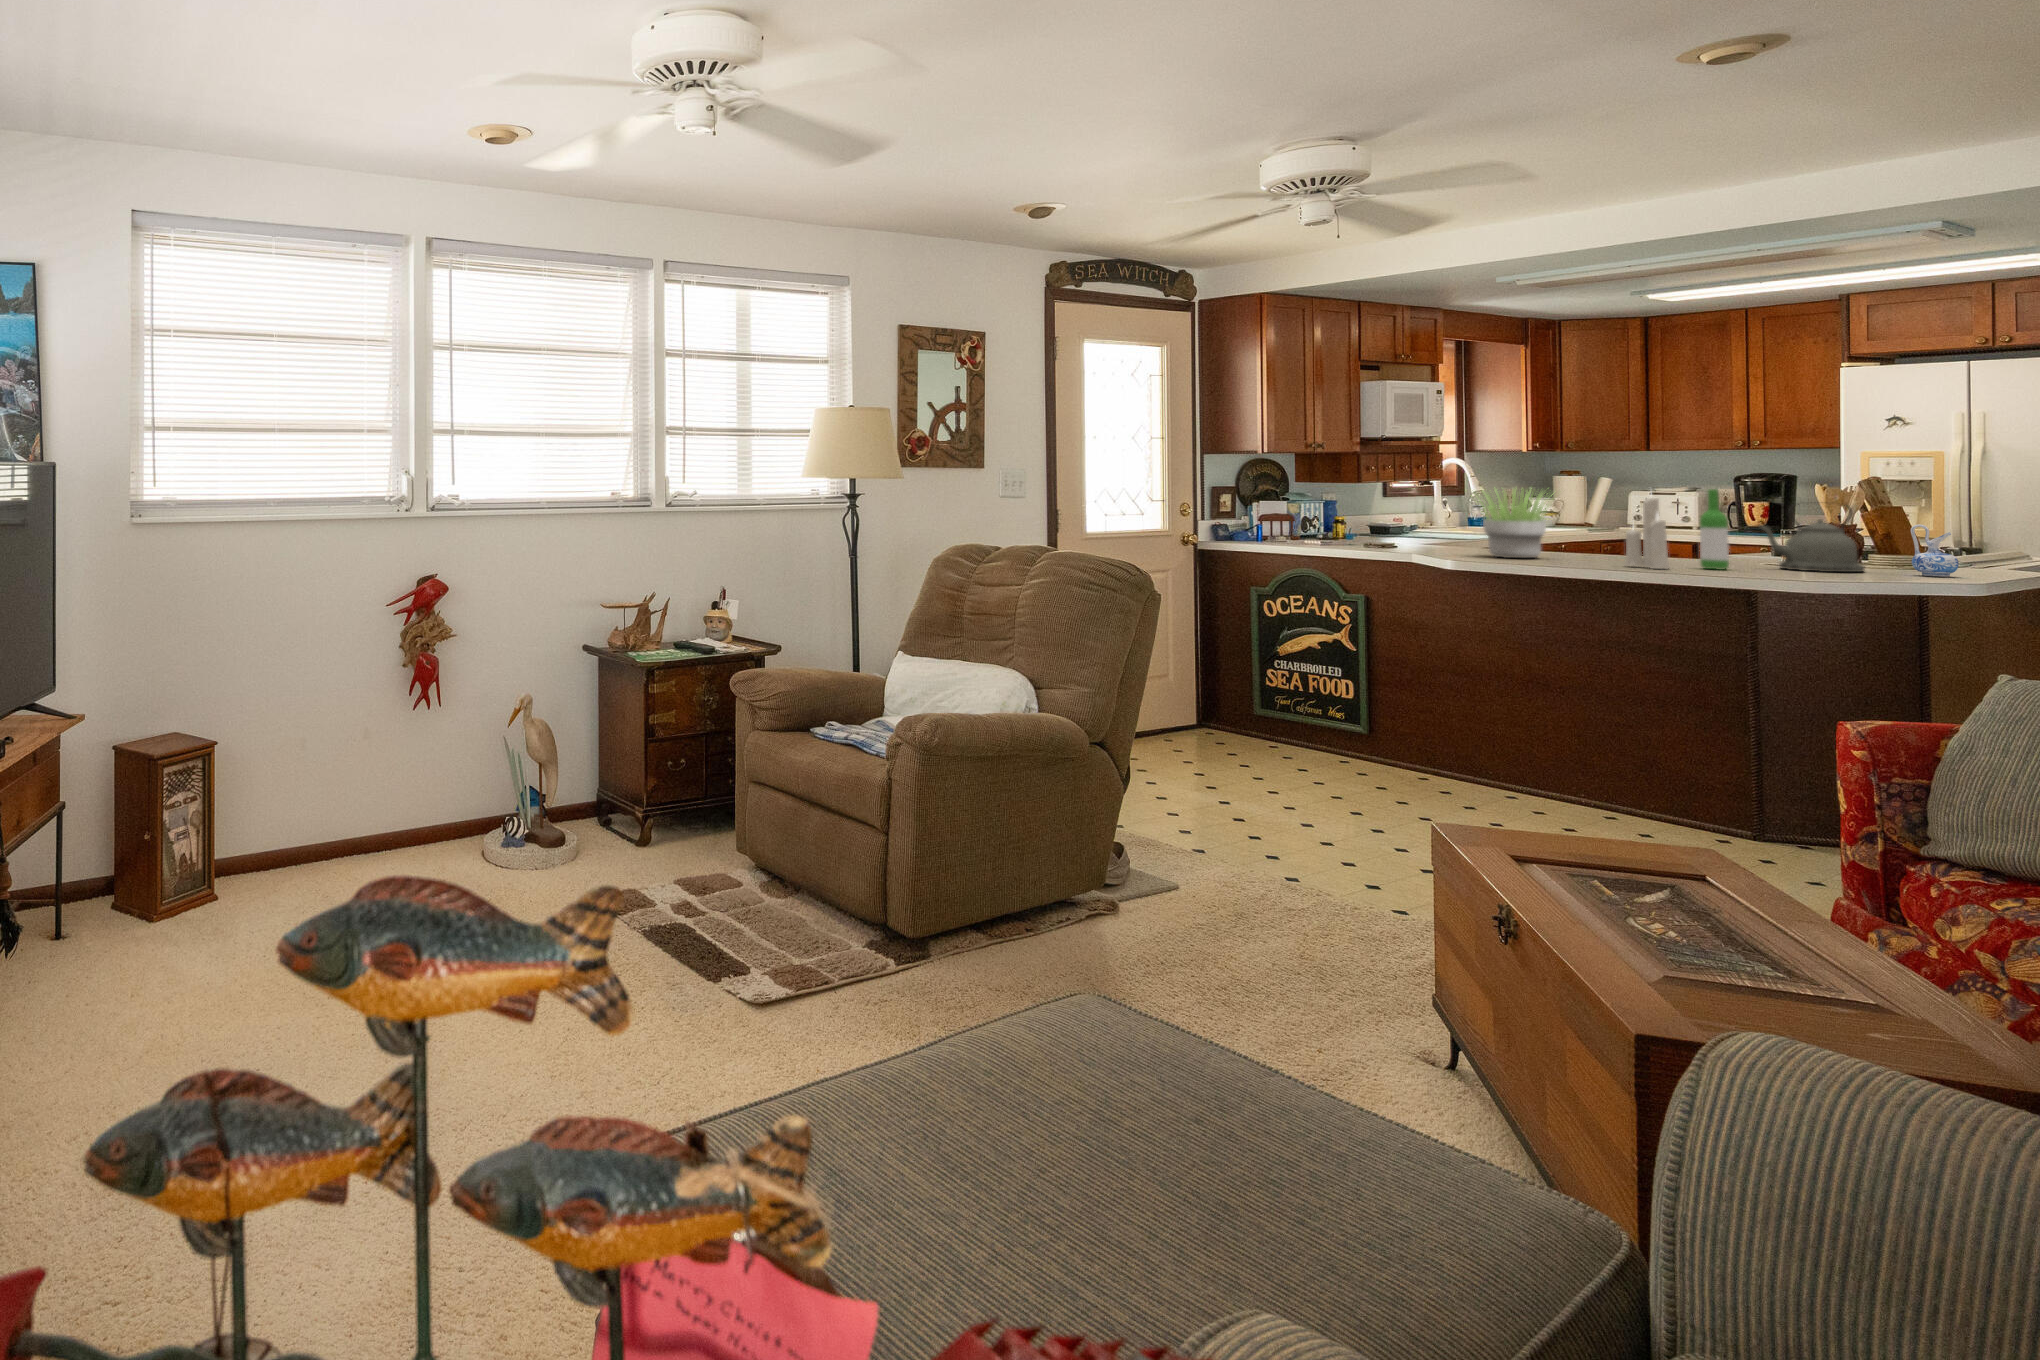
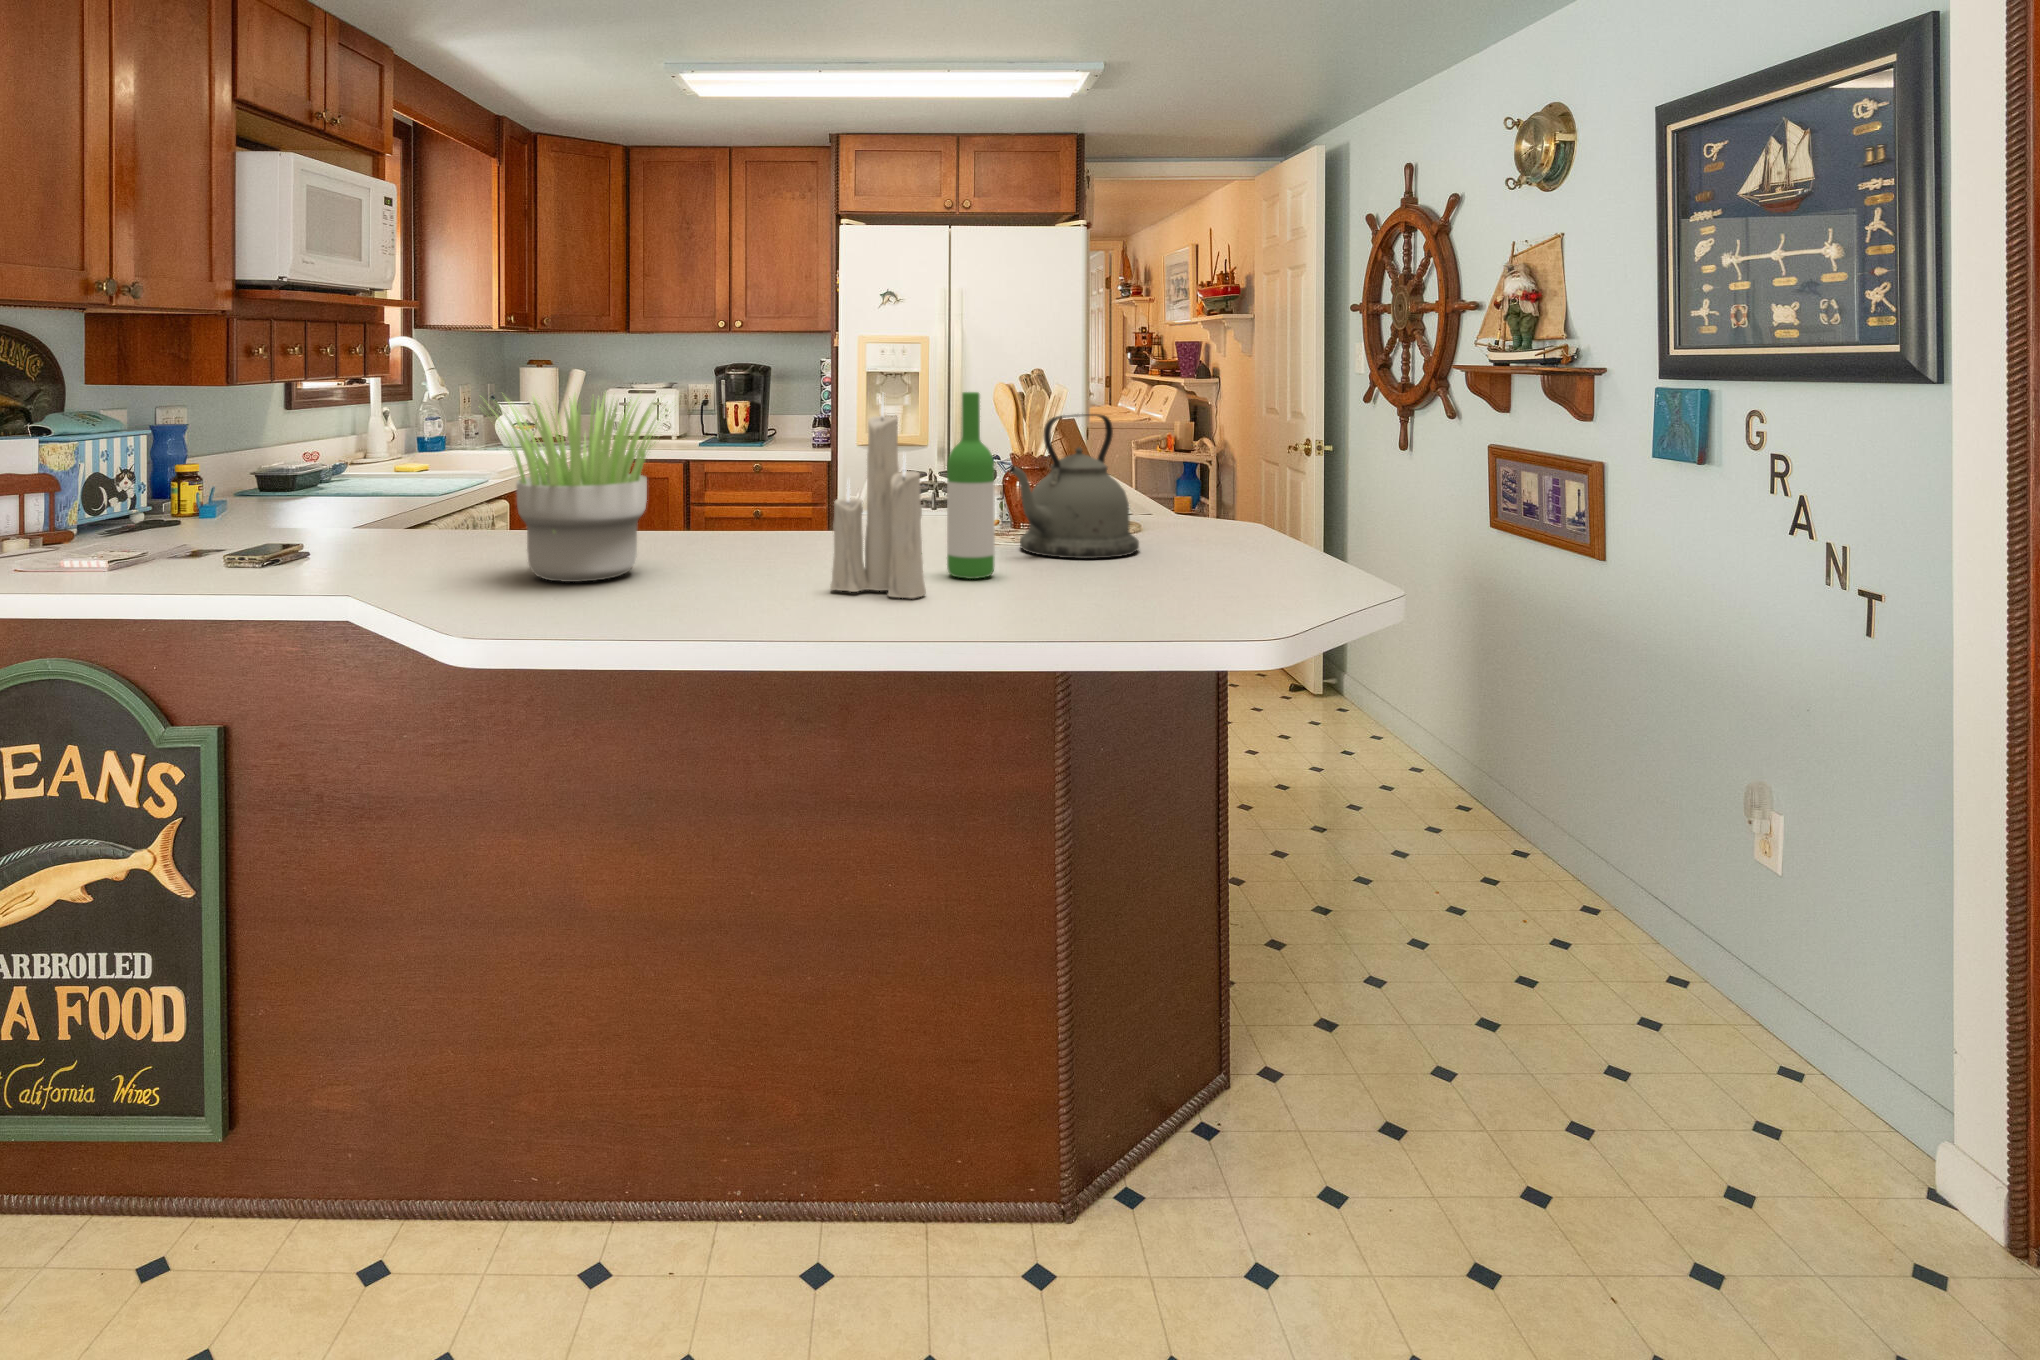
ceramic pitcher: present [1911,524,1959,577] -> none [1199,452,1259,550]

